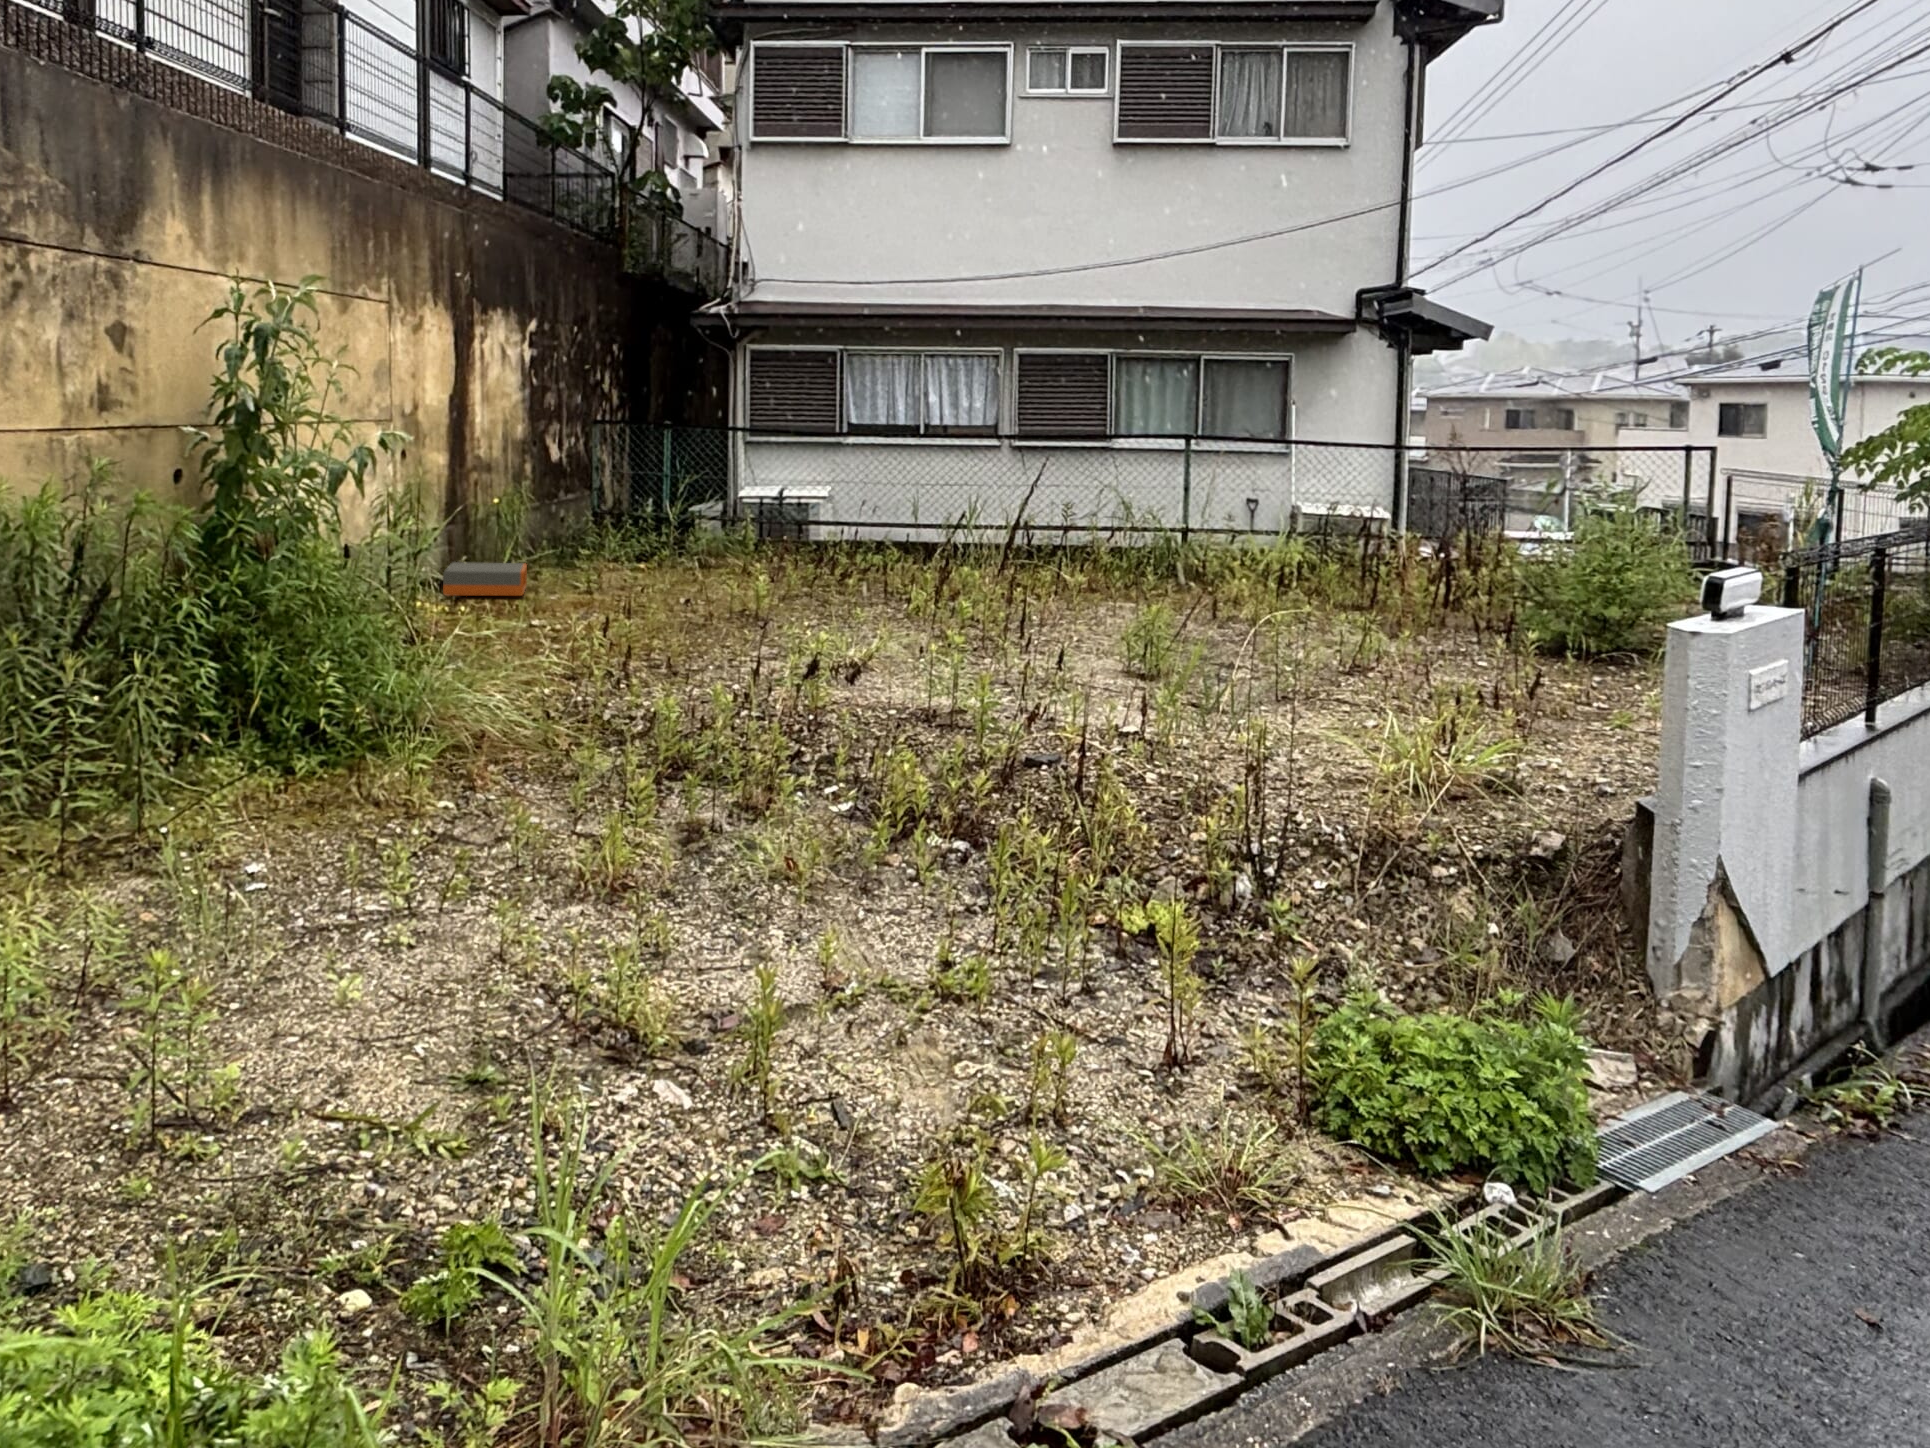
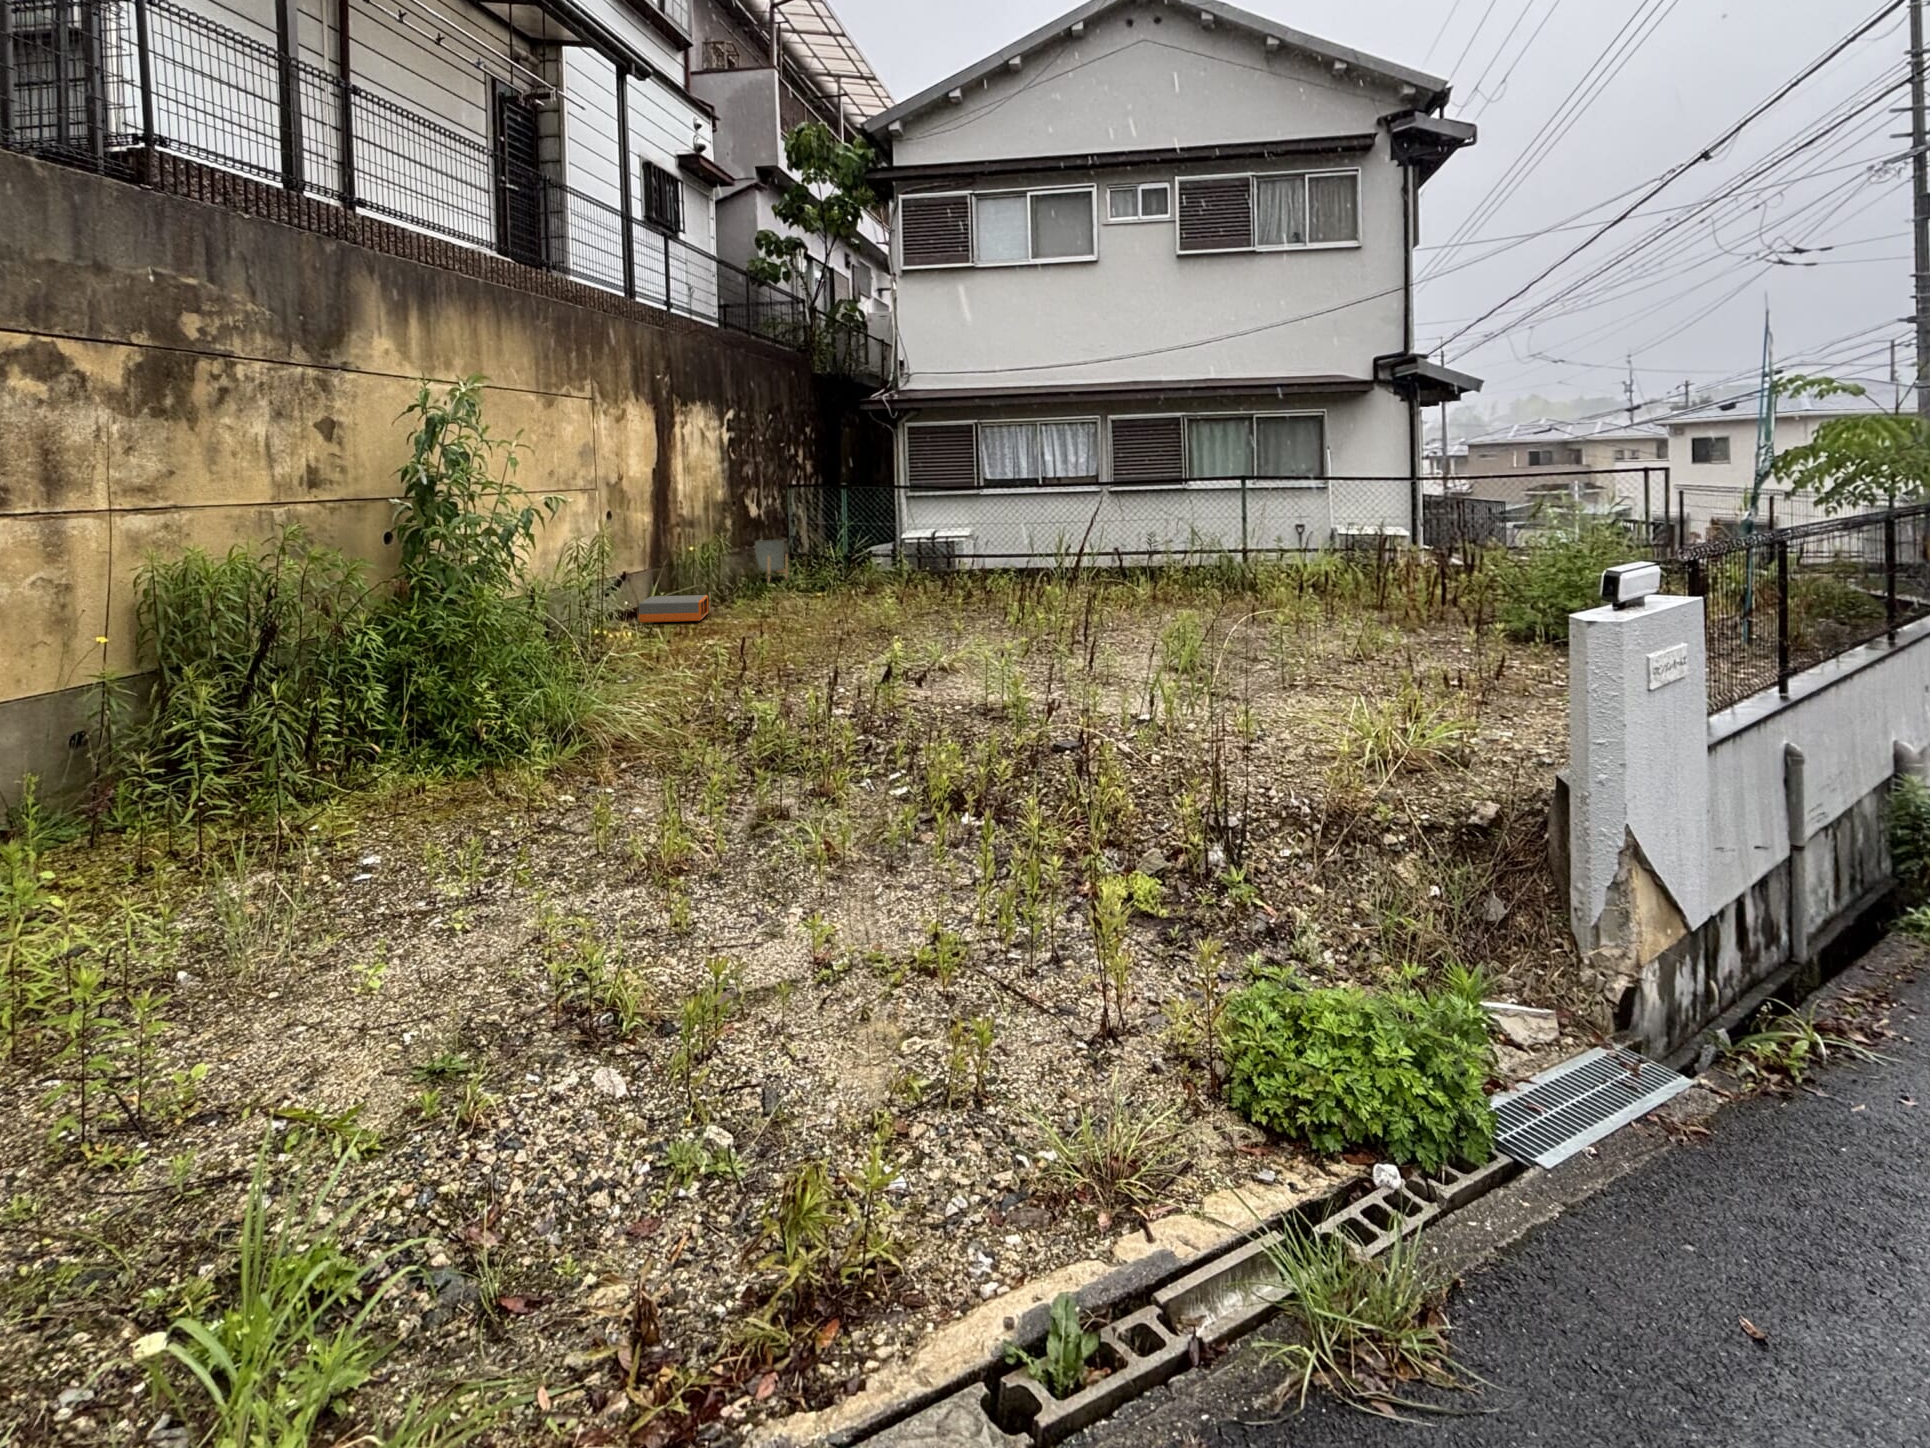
planter: none [558,494,607,549] -> present [755,540,788,581]

